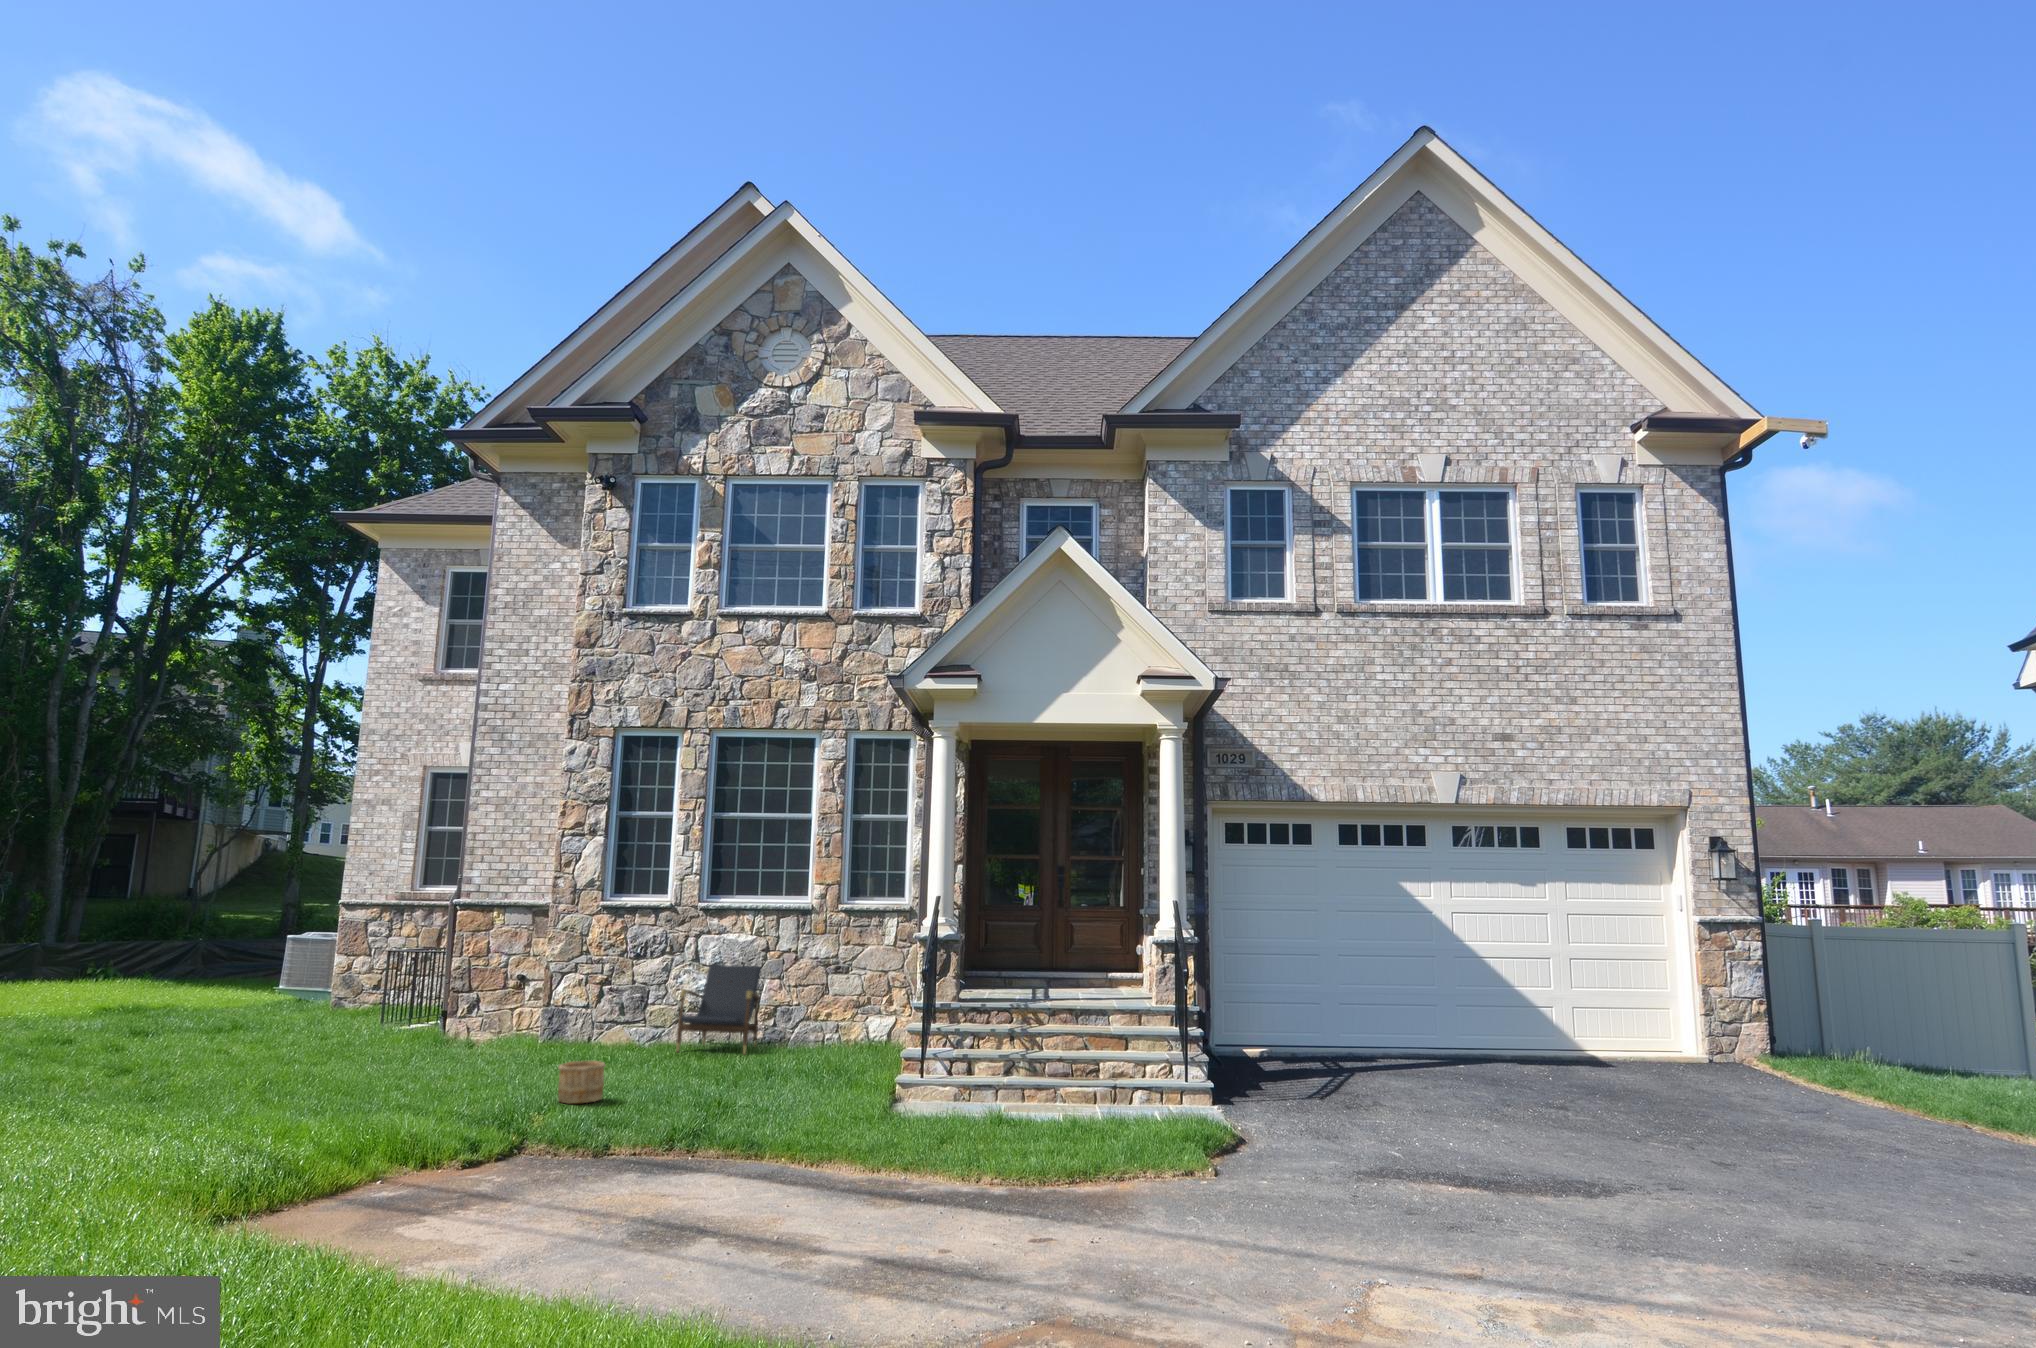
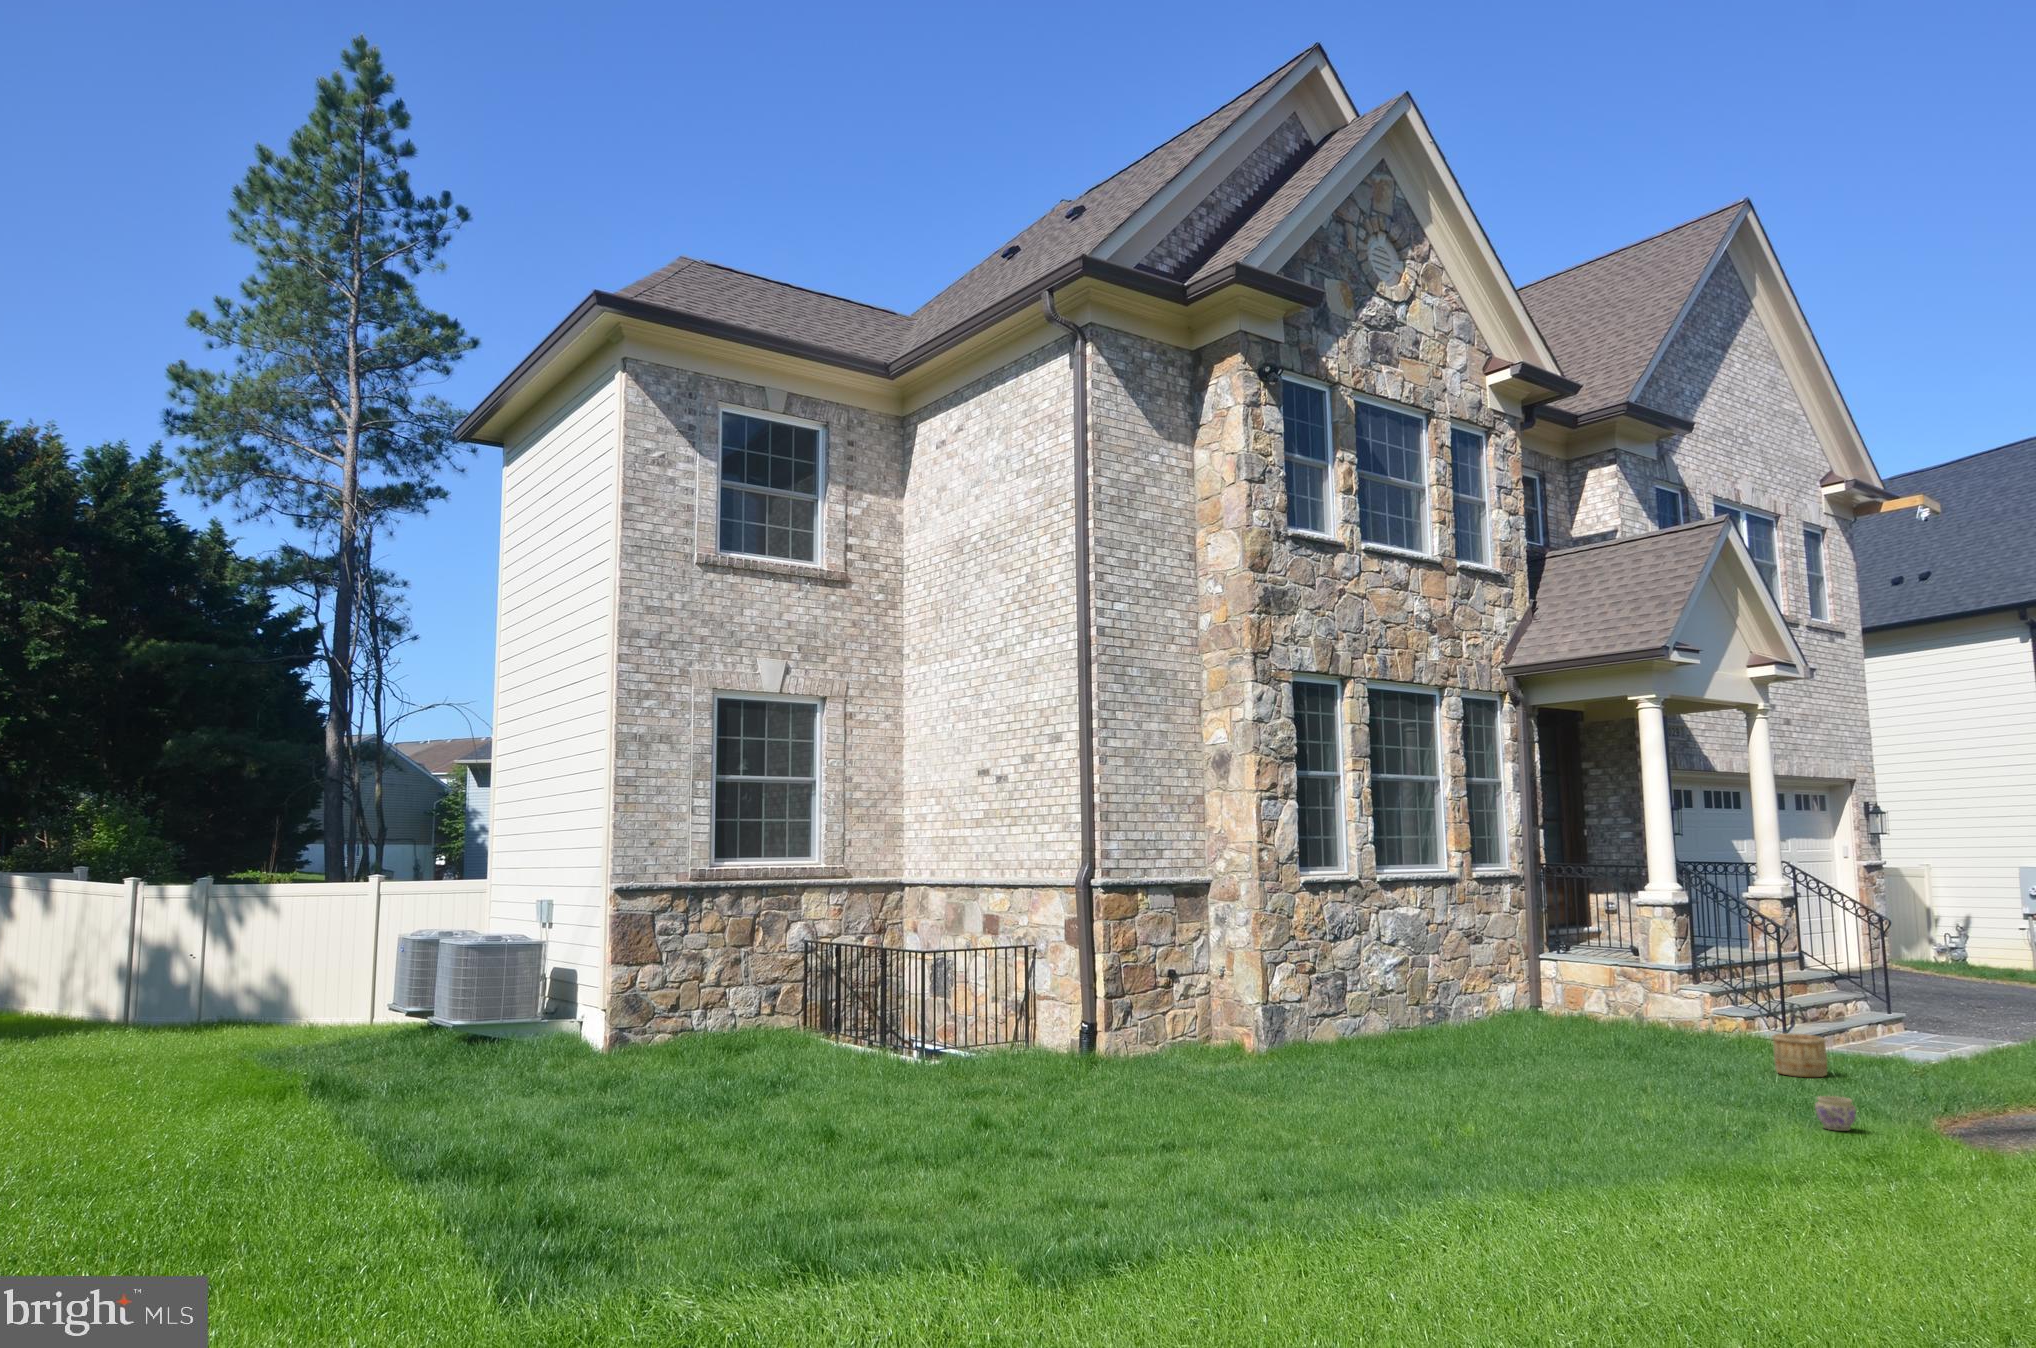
lounge chair: present [676,965,761,1054] -> none [1399,942,1510,1039]
planter: none [192,1089,227,1119] -> present [1815,1096,1856,1131]

